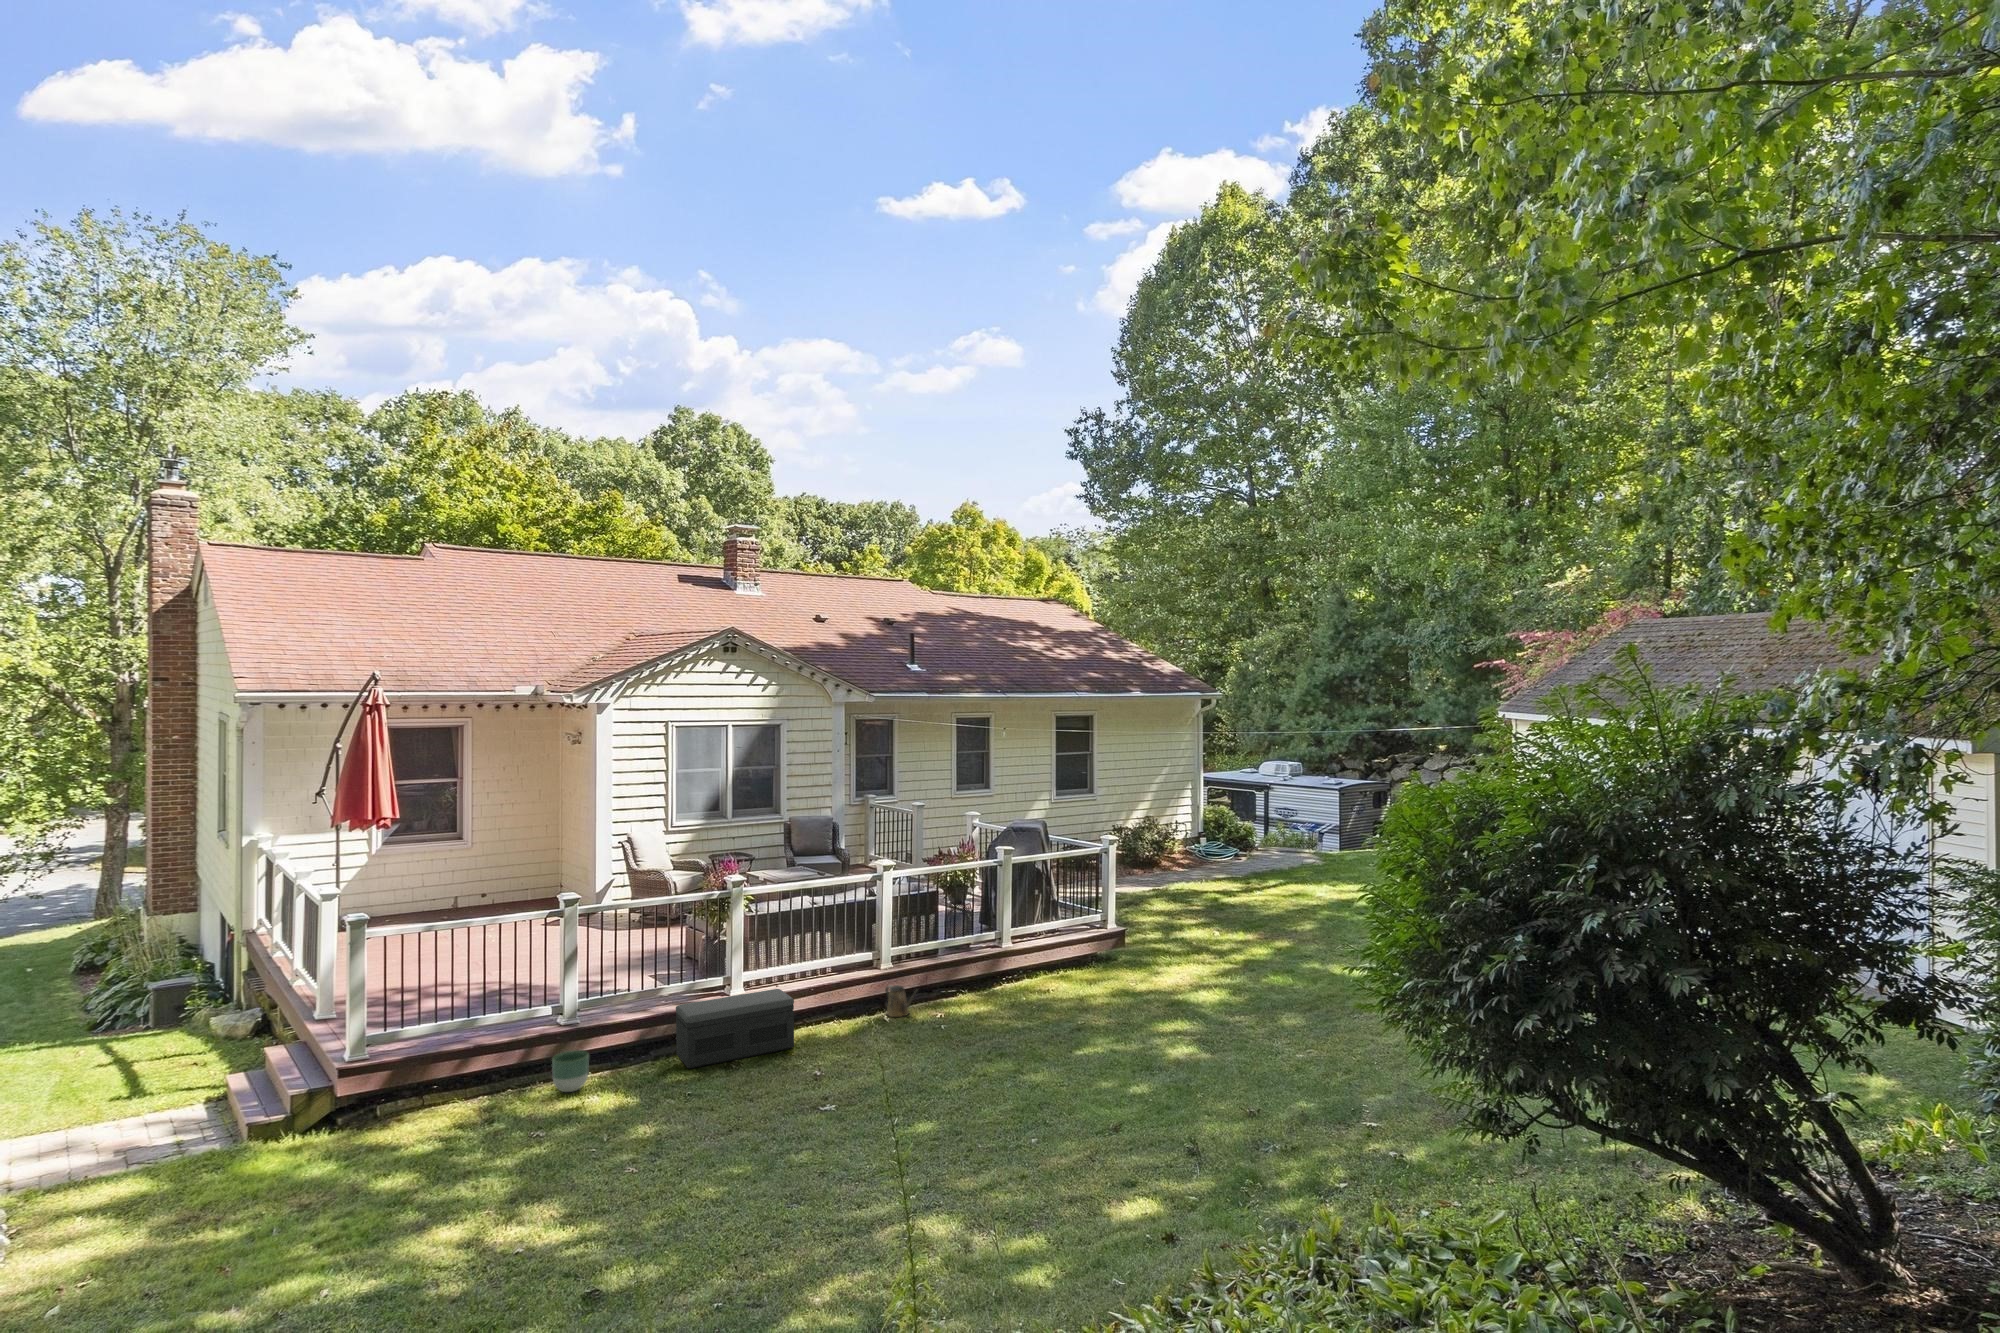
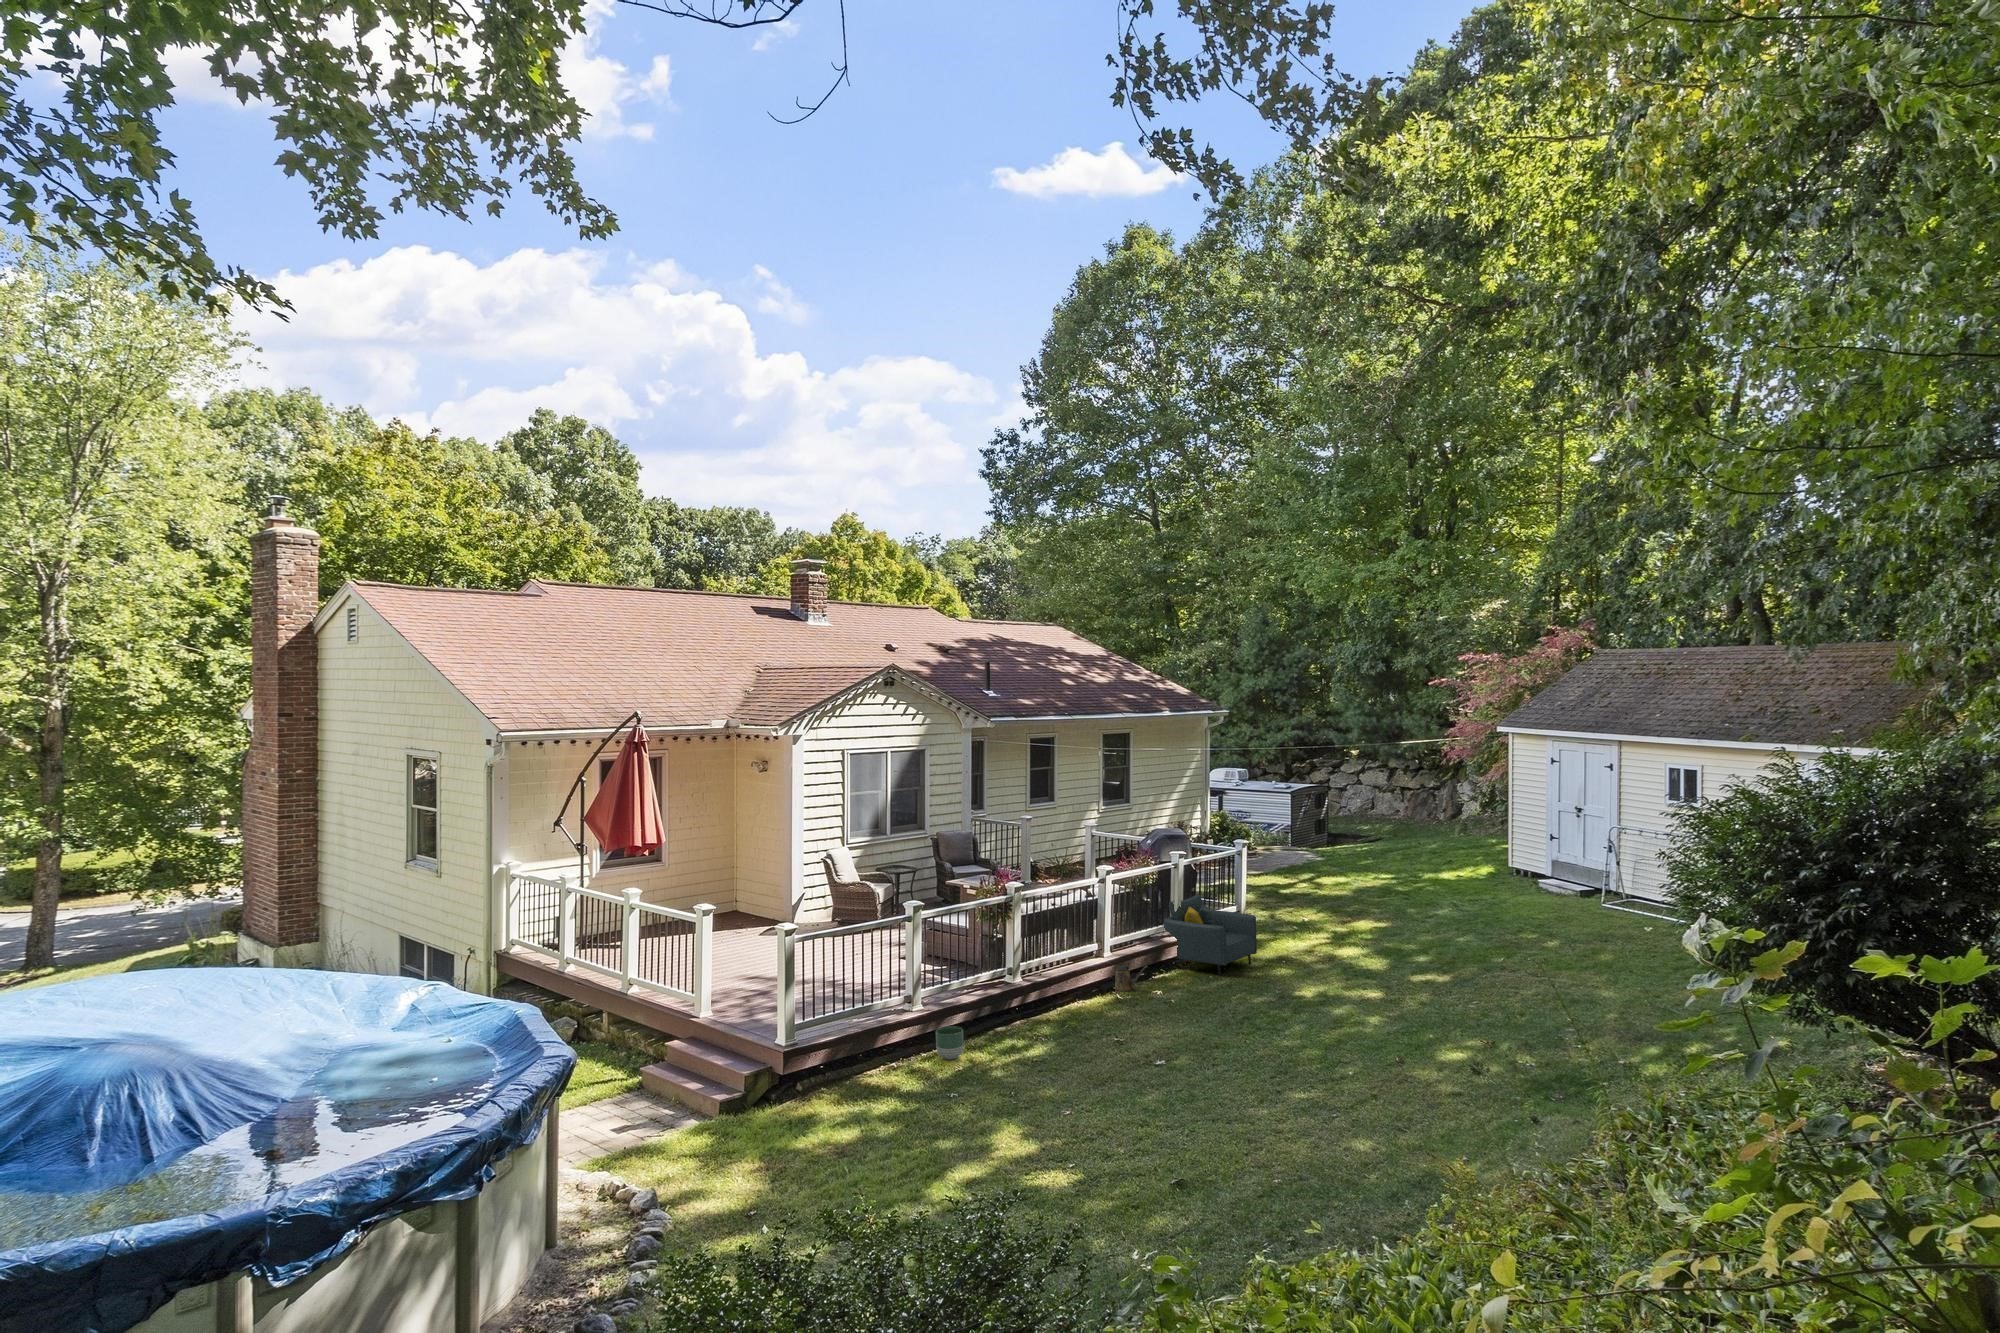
armchair: none [984,903,1094,1007] -> present [1164,894,1257,976]
storage bench: present [676,989,794,1069] -> none [994,971,1081,1037]

